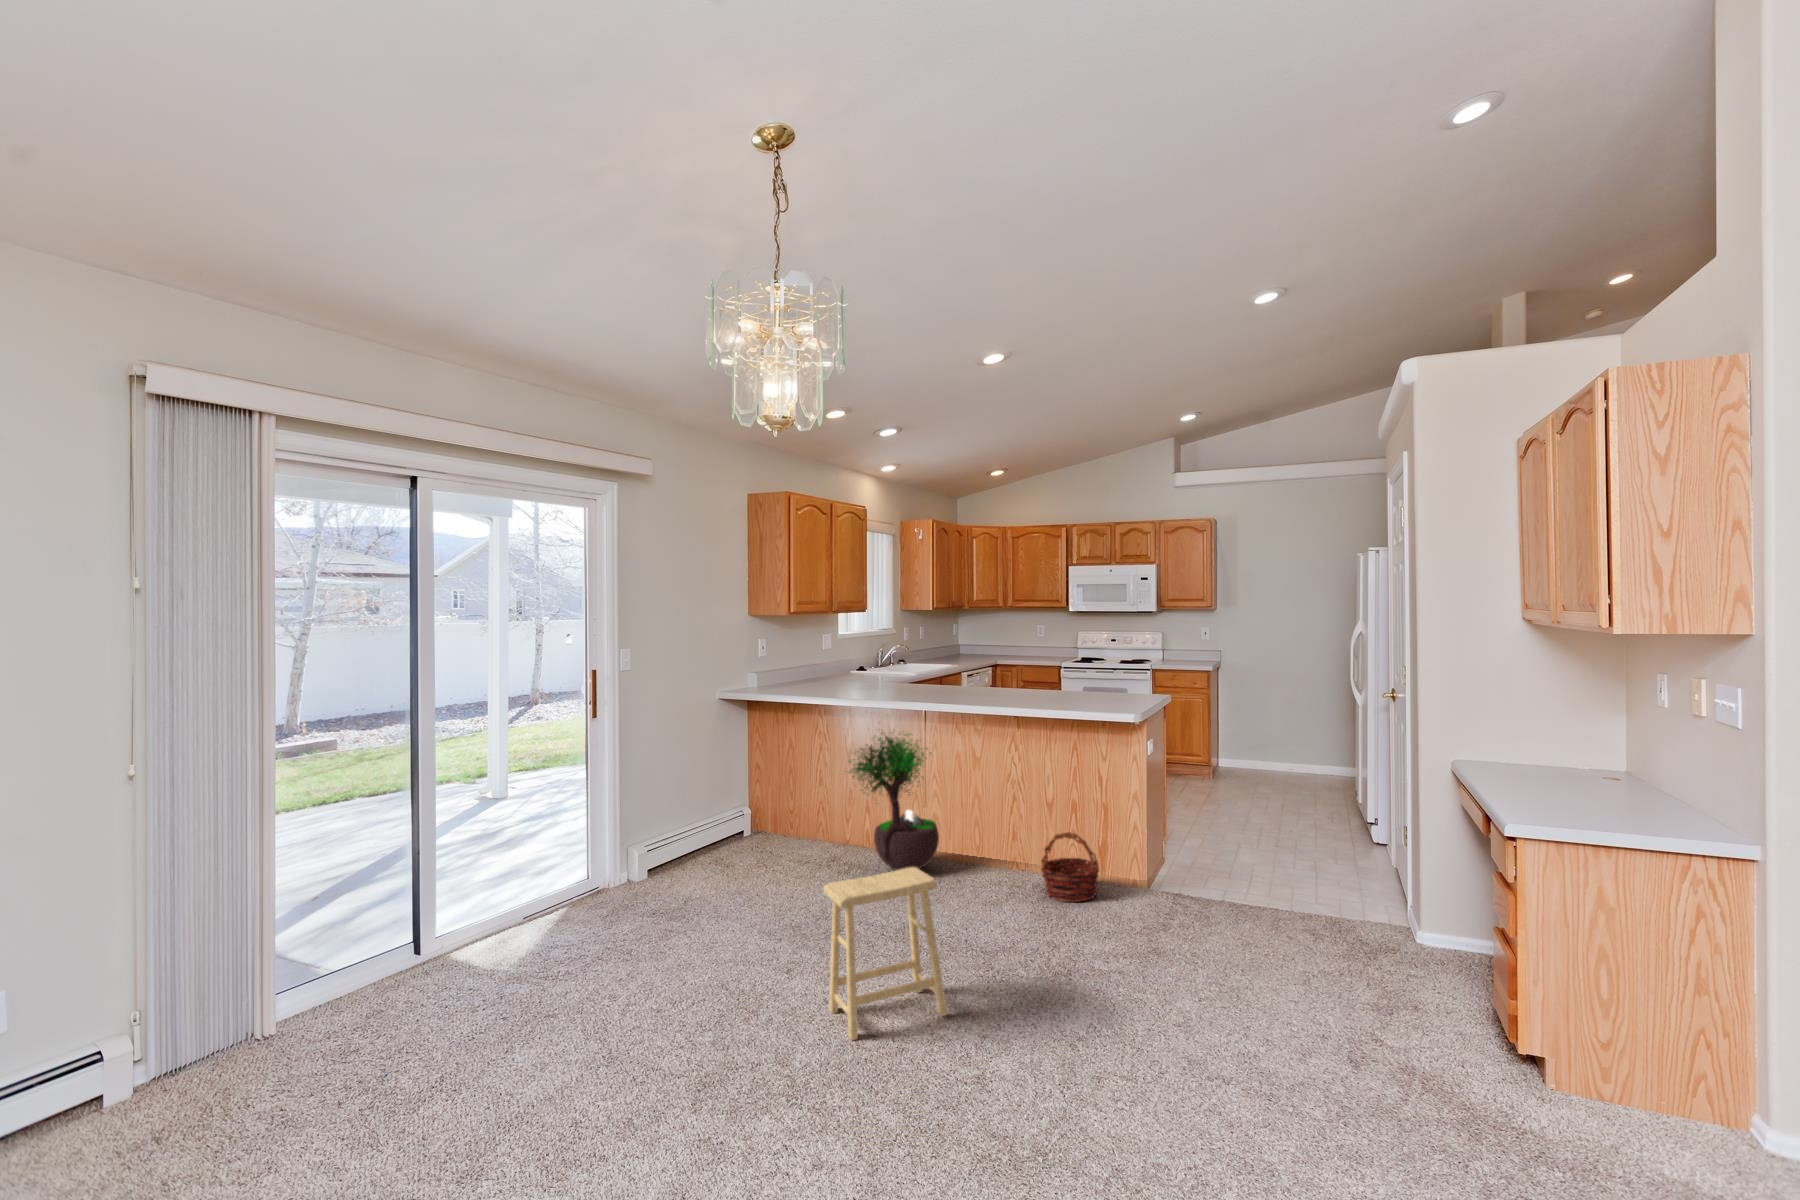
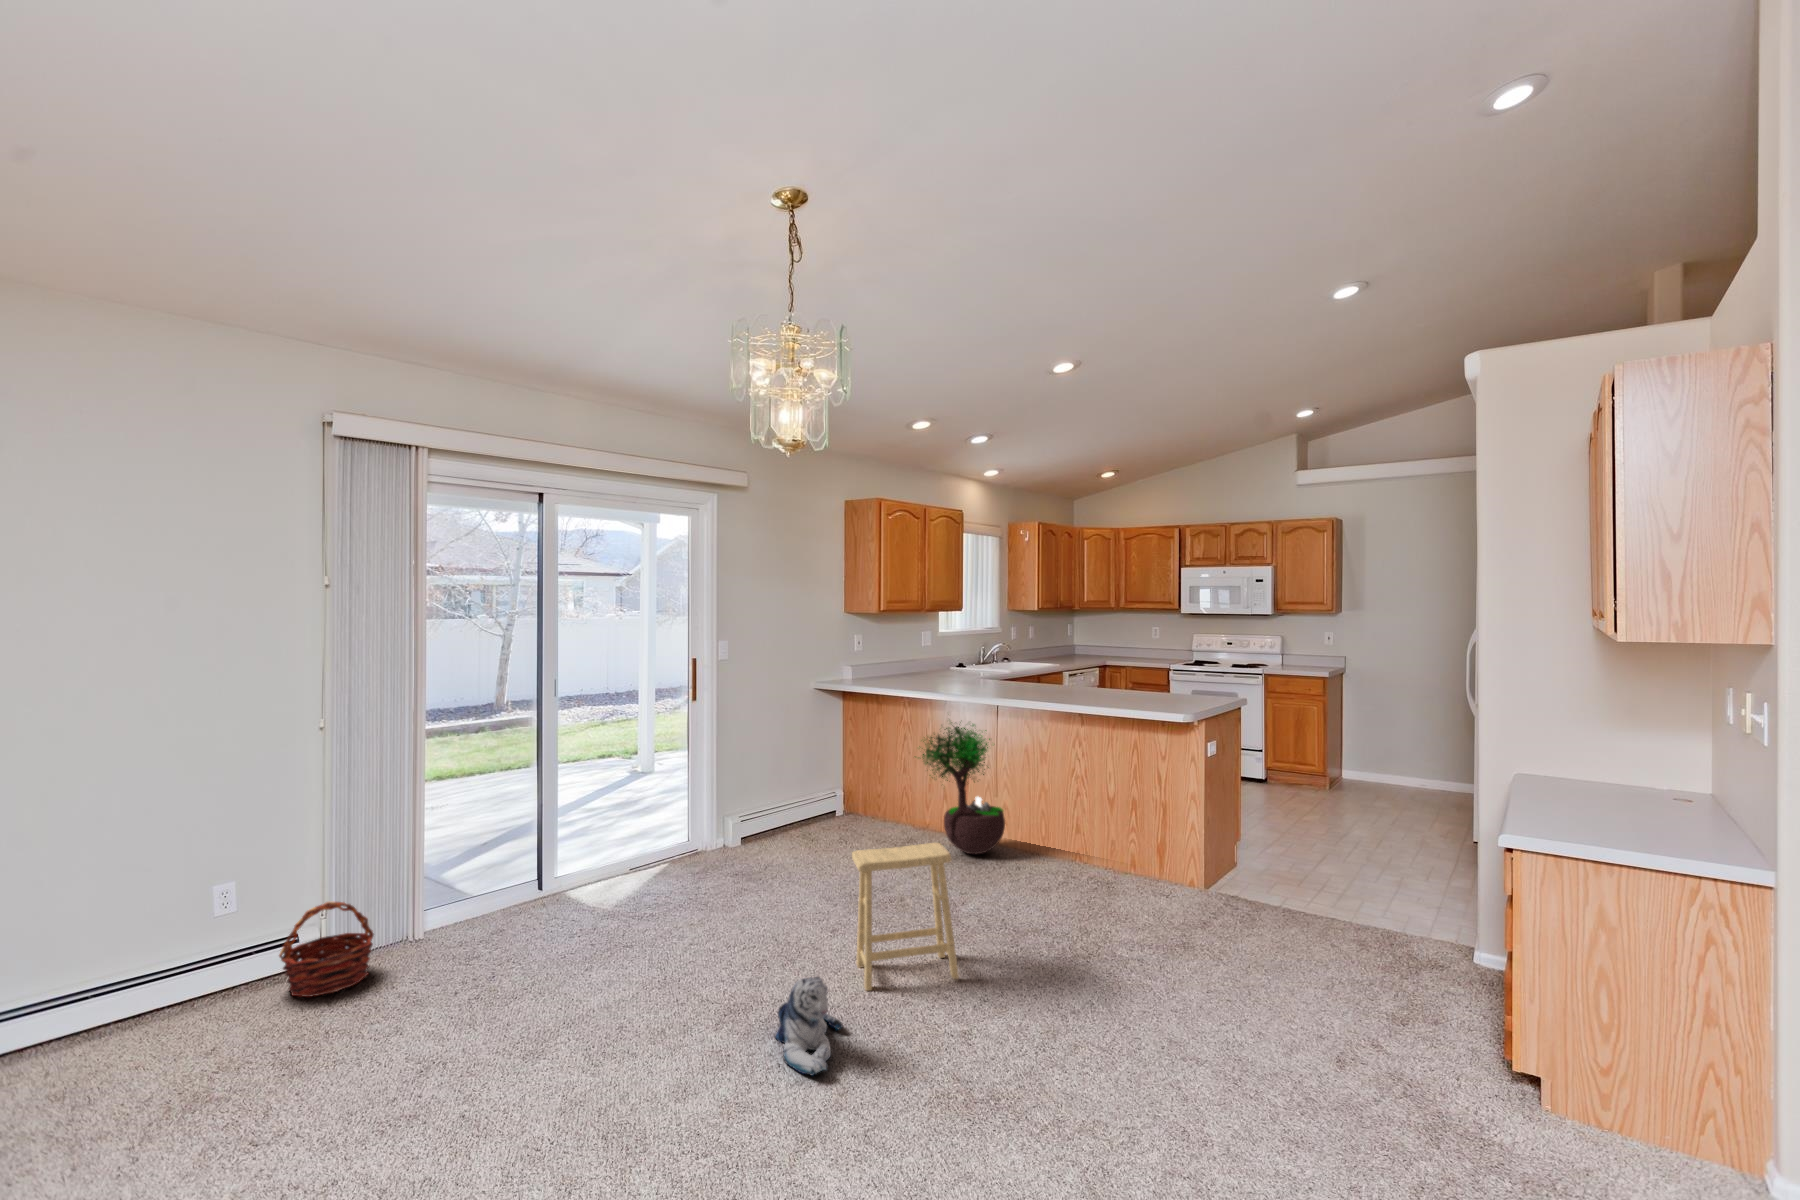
basket: present [1041,832,1099,902] -> present [279,902,374,997]
plush toy: none [769,1035,847,1153] -> present [775,977,842,1076]

